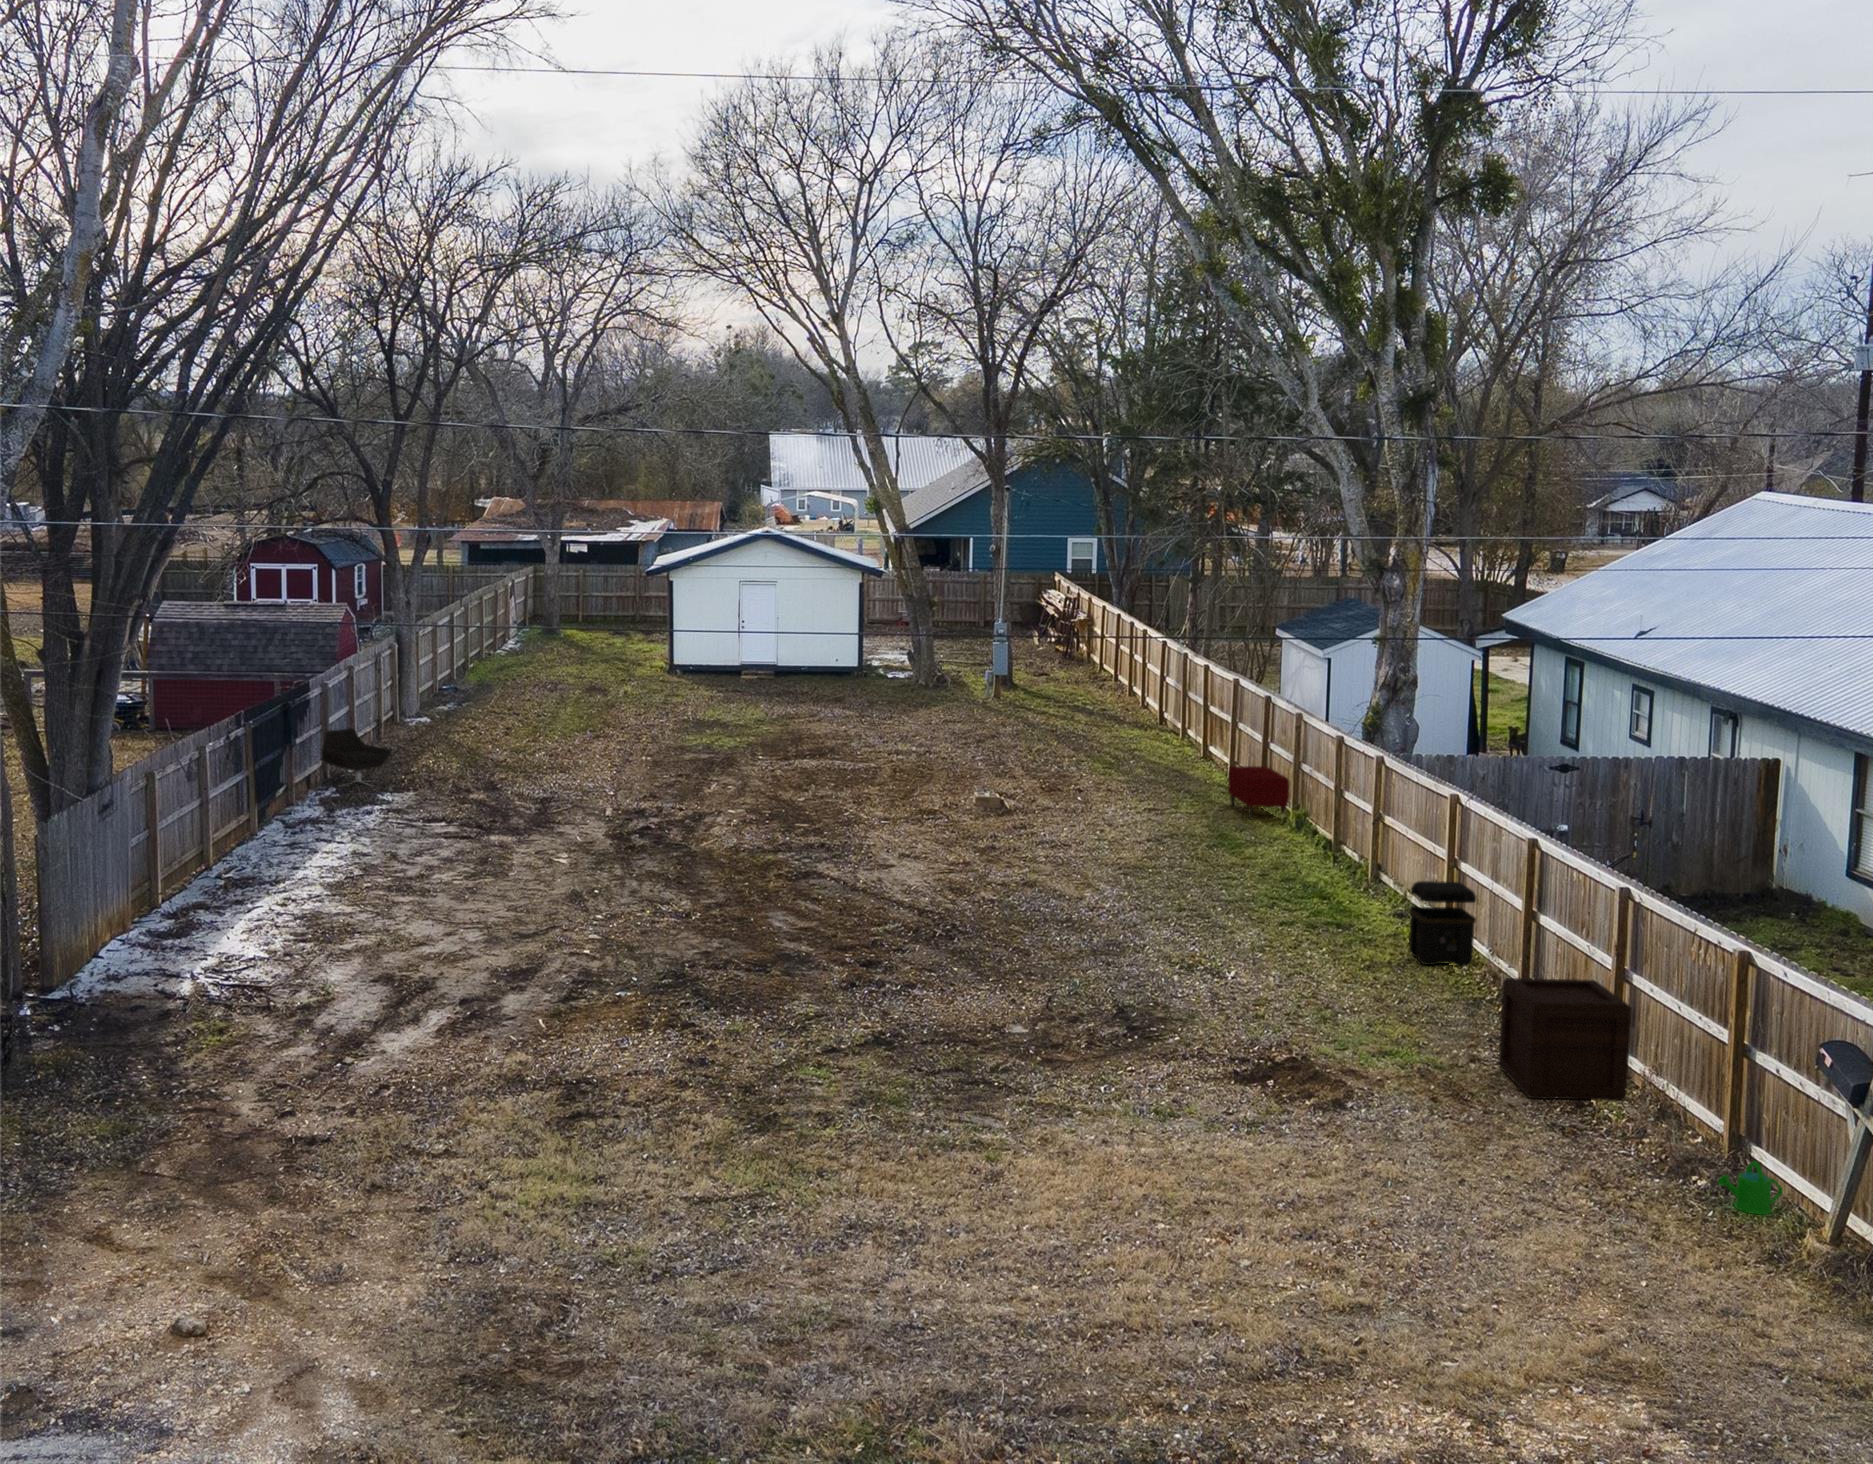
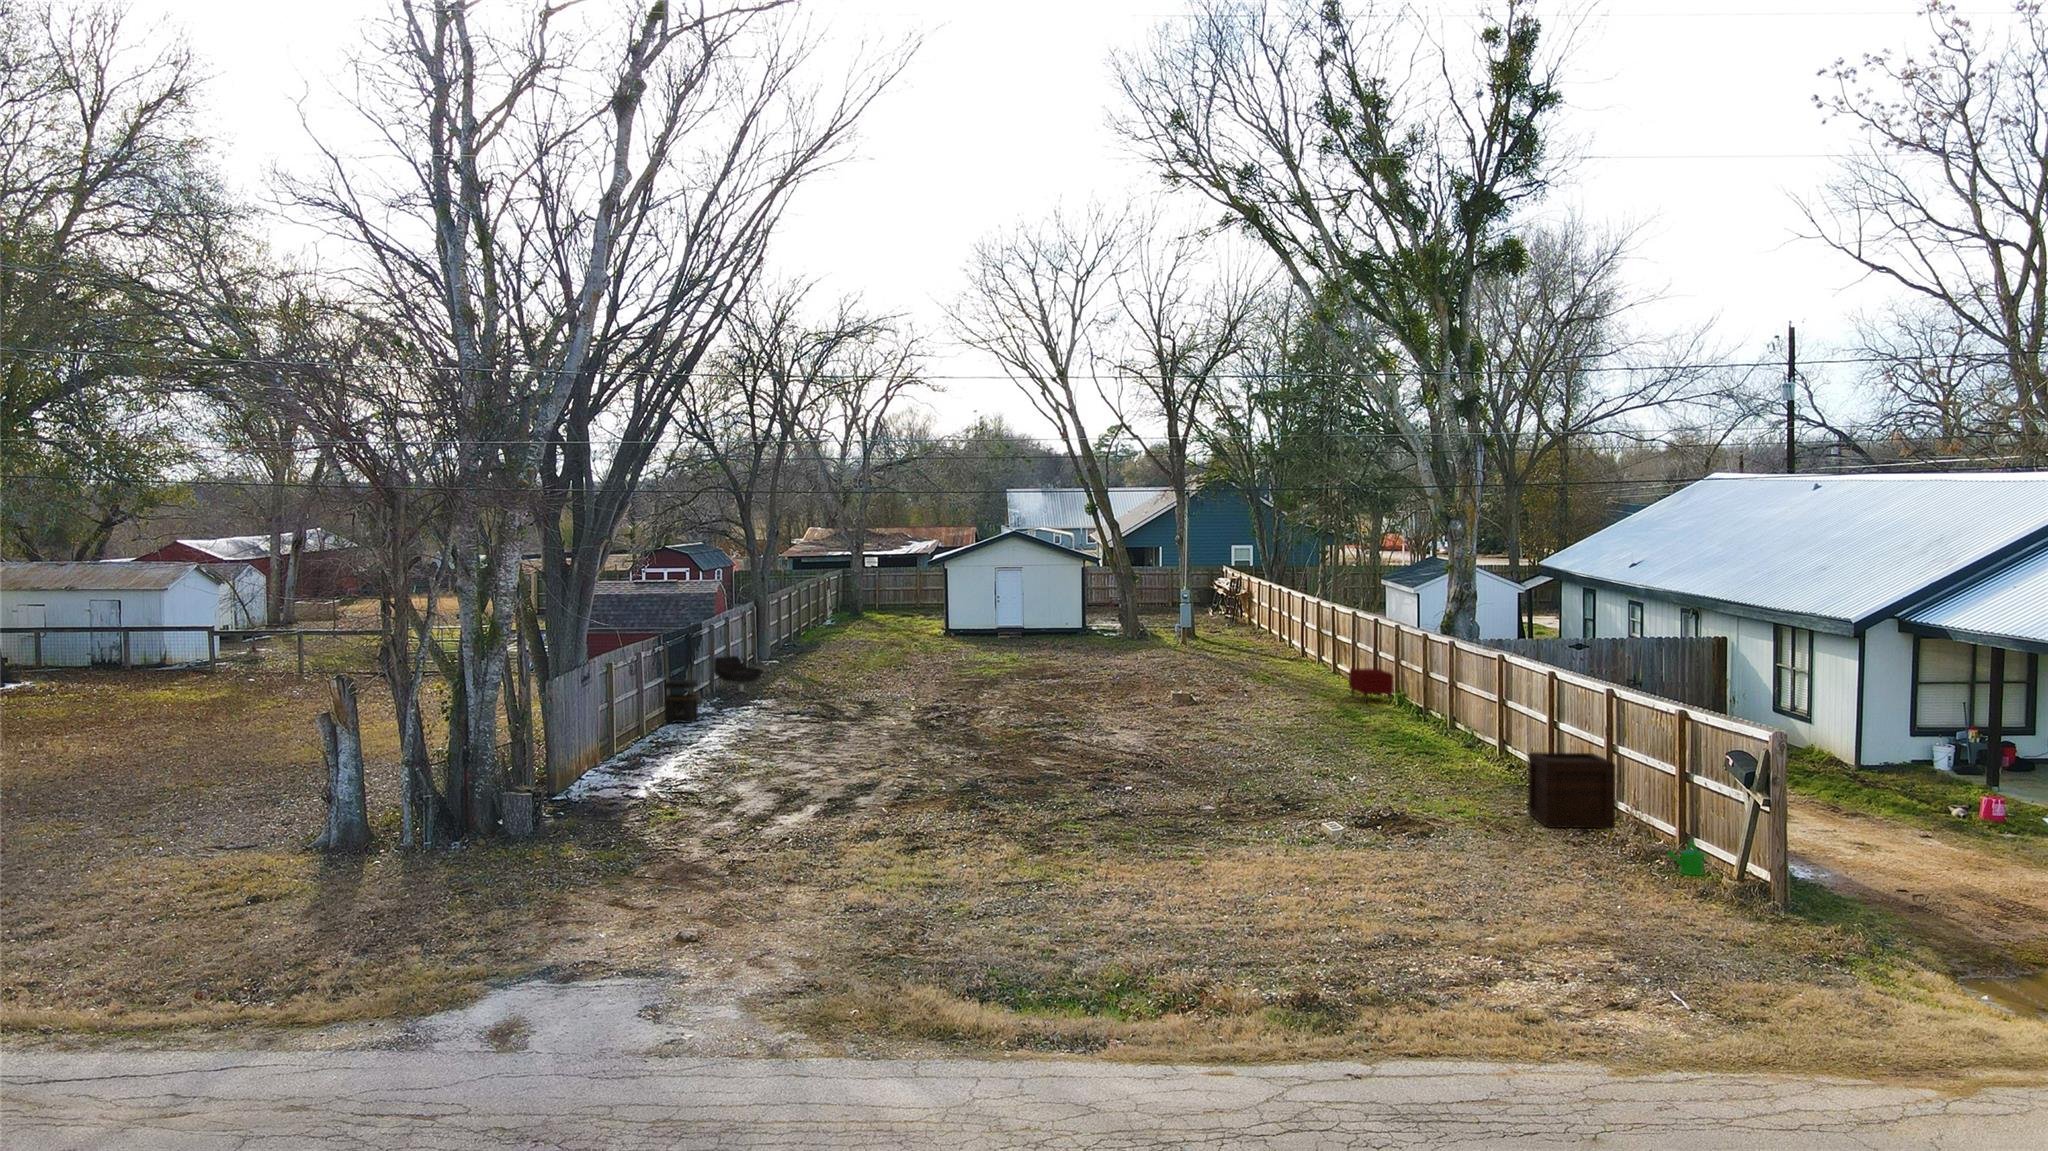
toolbox: present [1409,881,1476,965] -> present [664,680,698,723]

